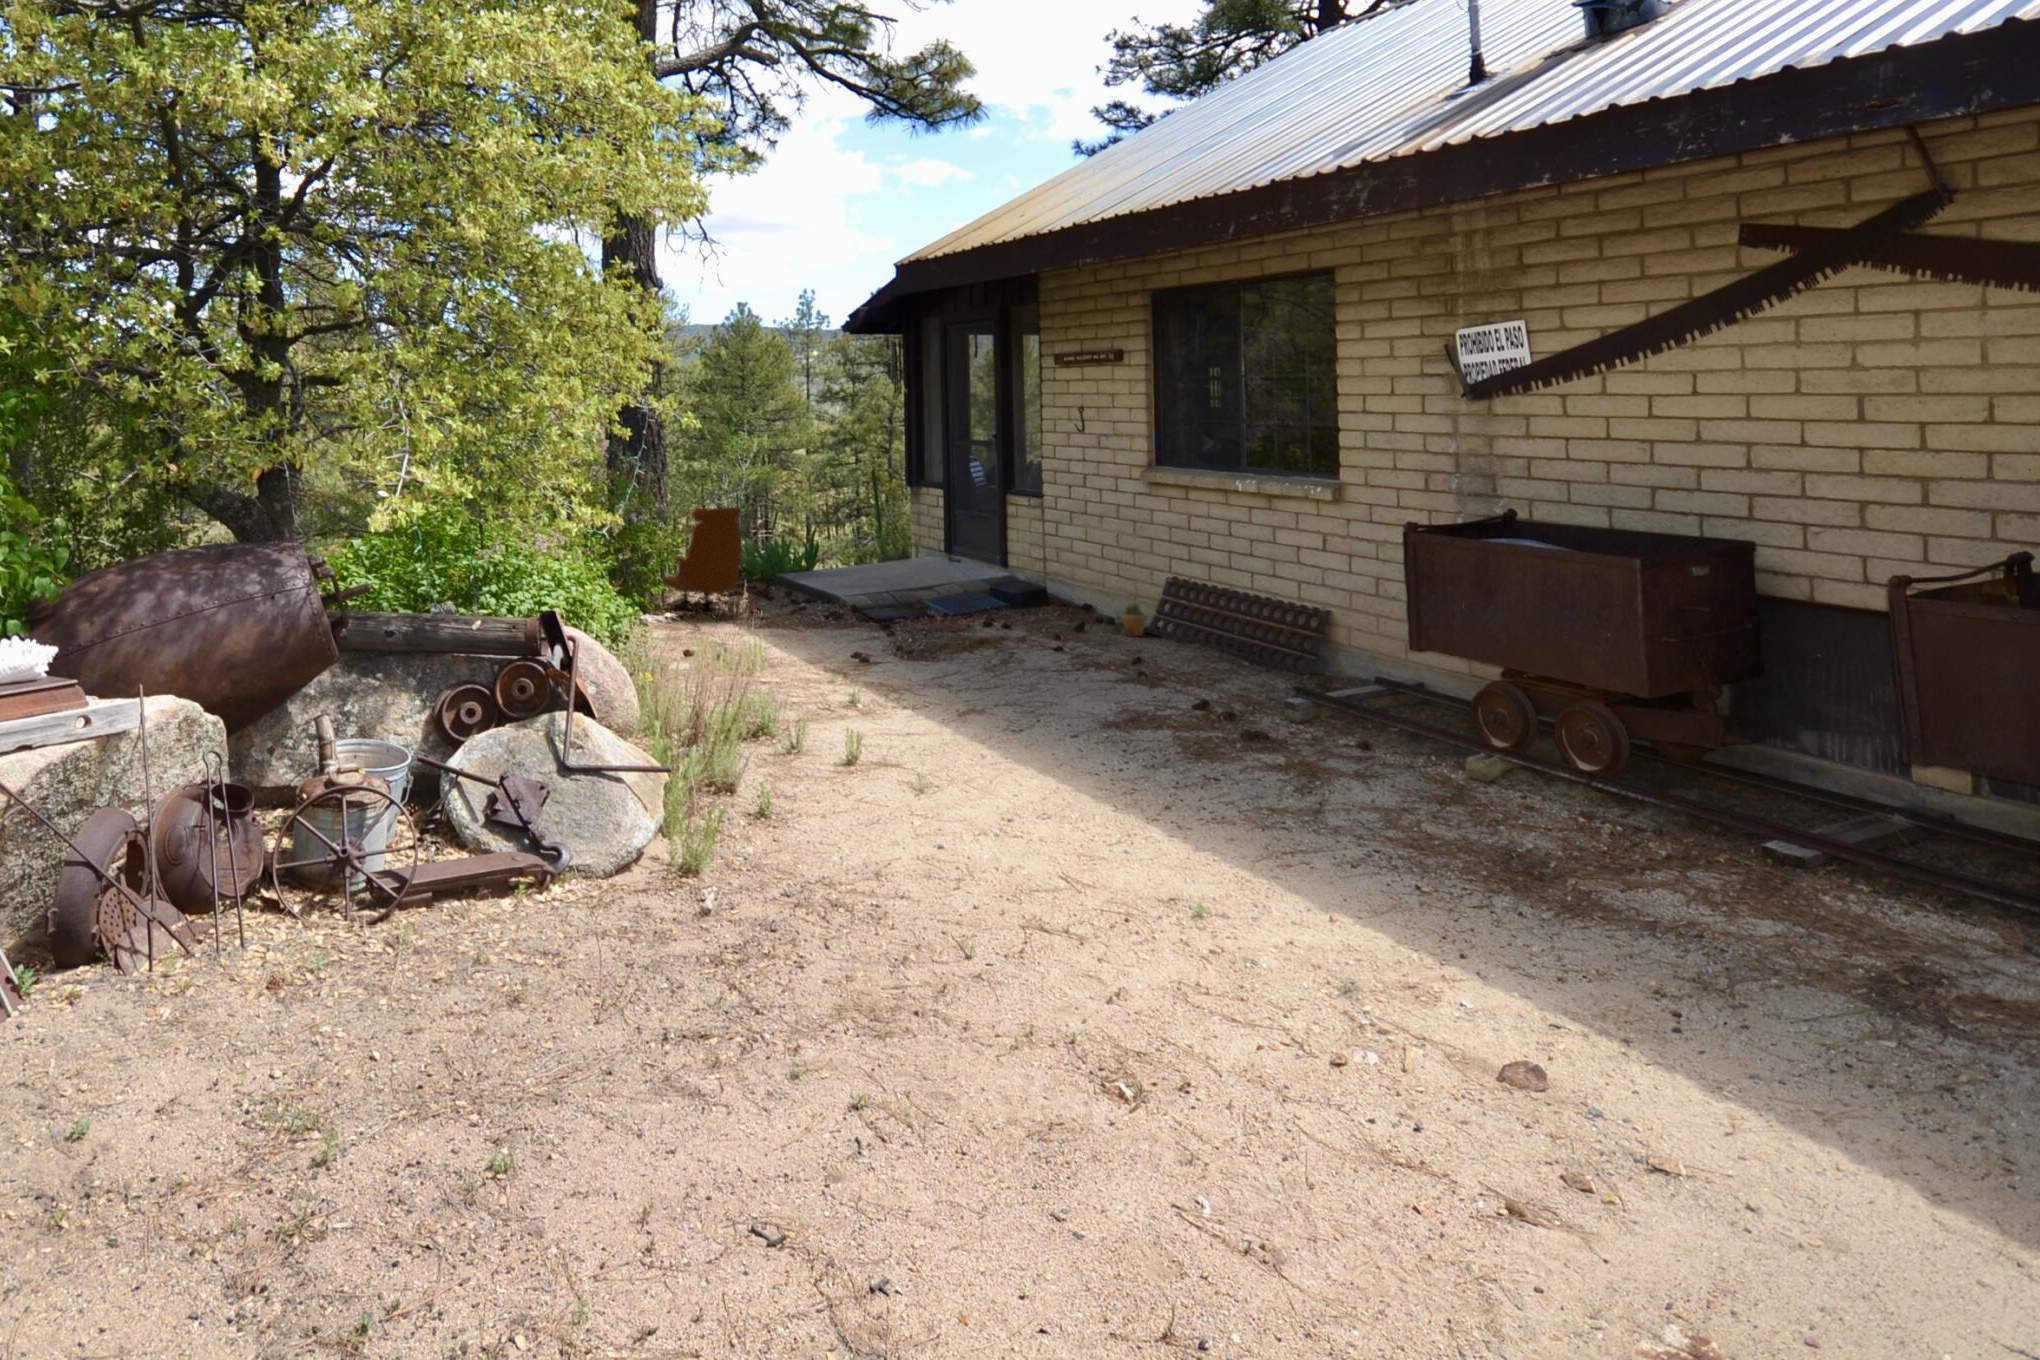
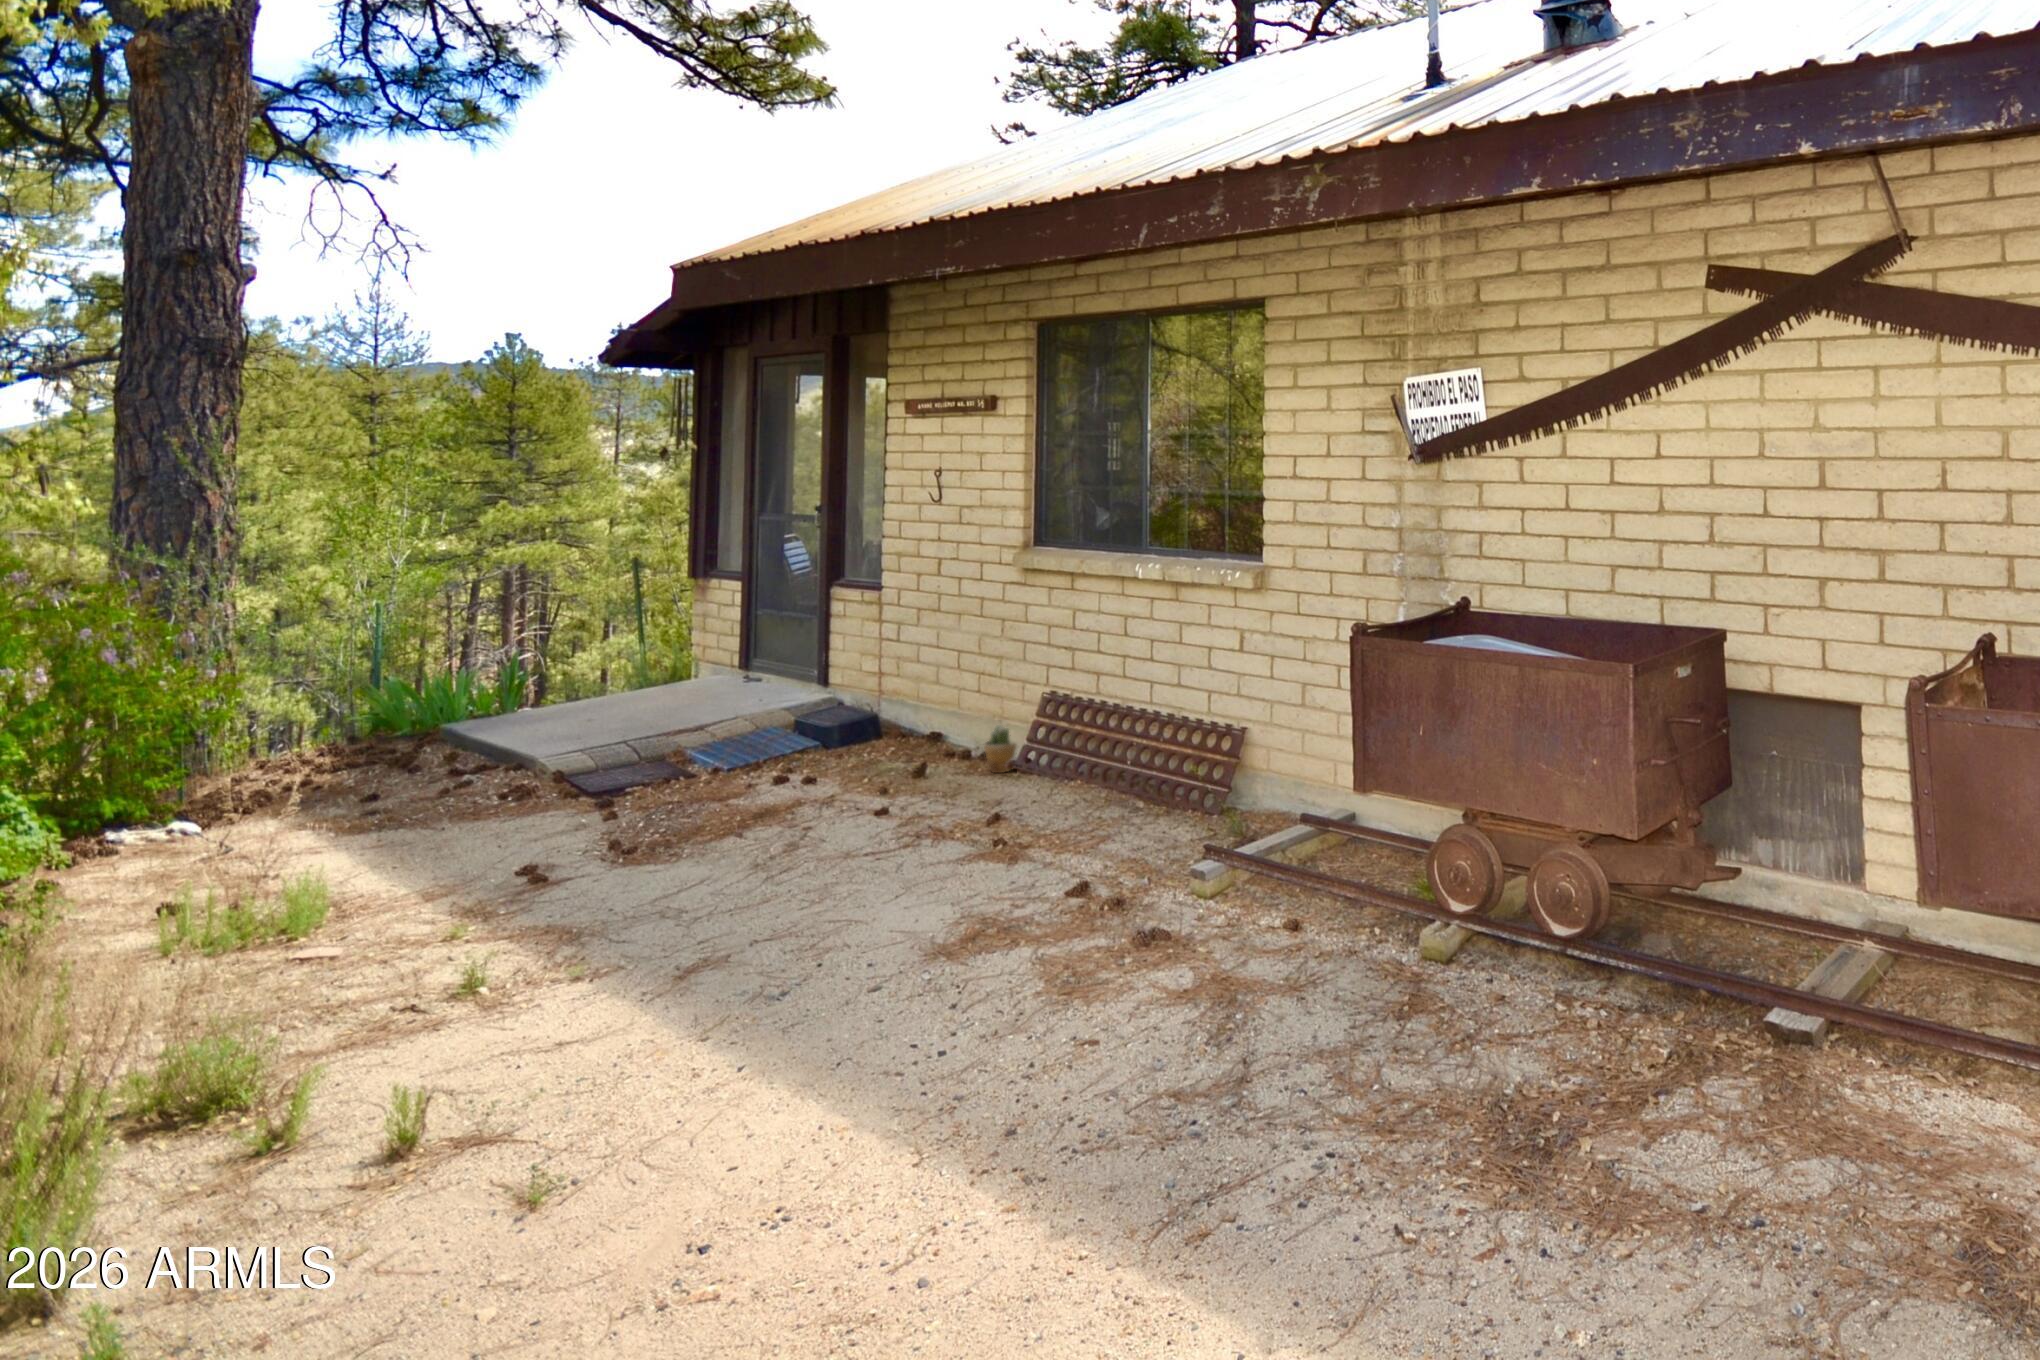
lounge chair: present [663,506,742,622] -> none [196,631,363,831]

